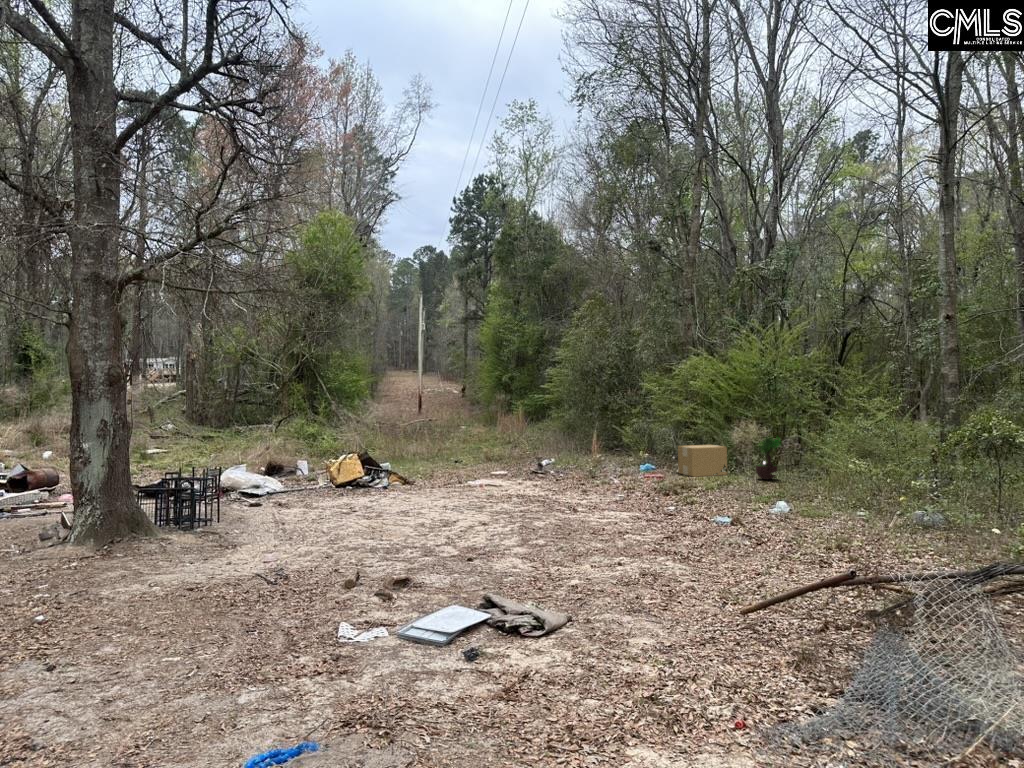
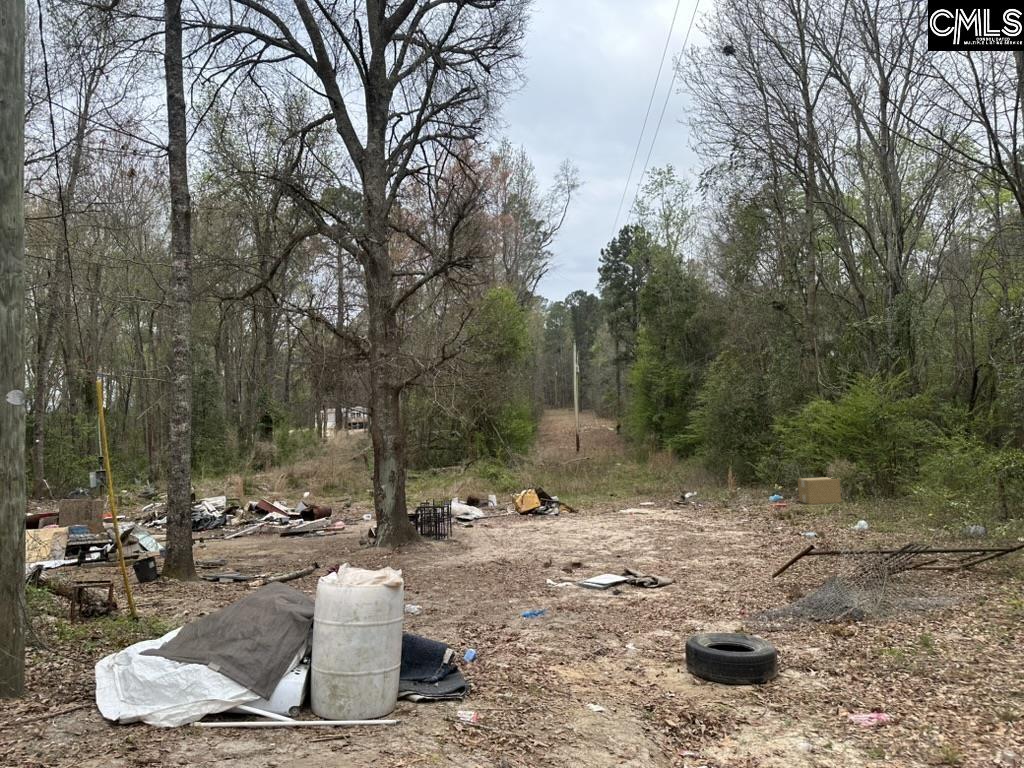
potted tree: present [756,436,779,480] -> none [859,466,884,506]

